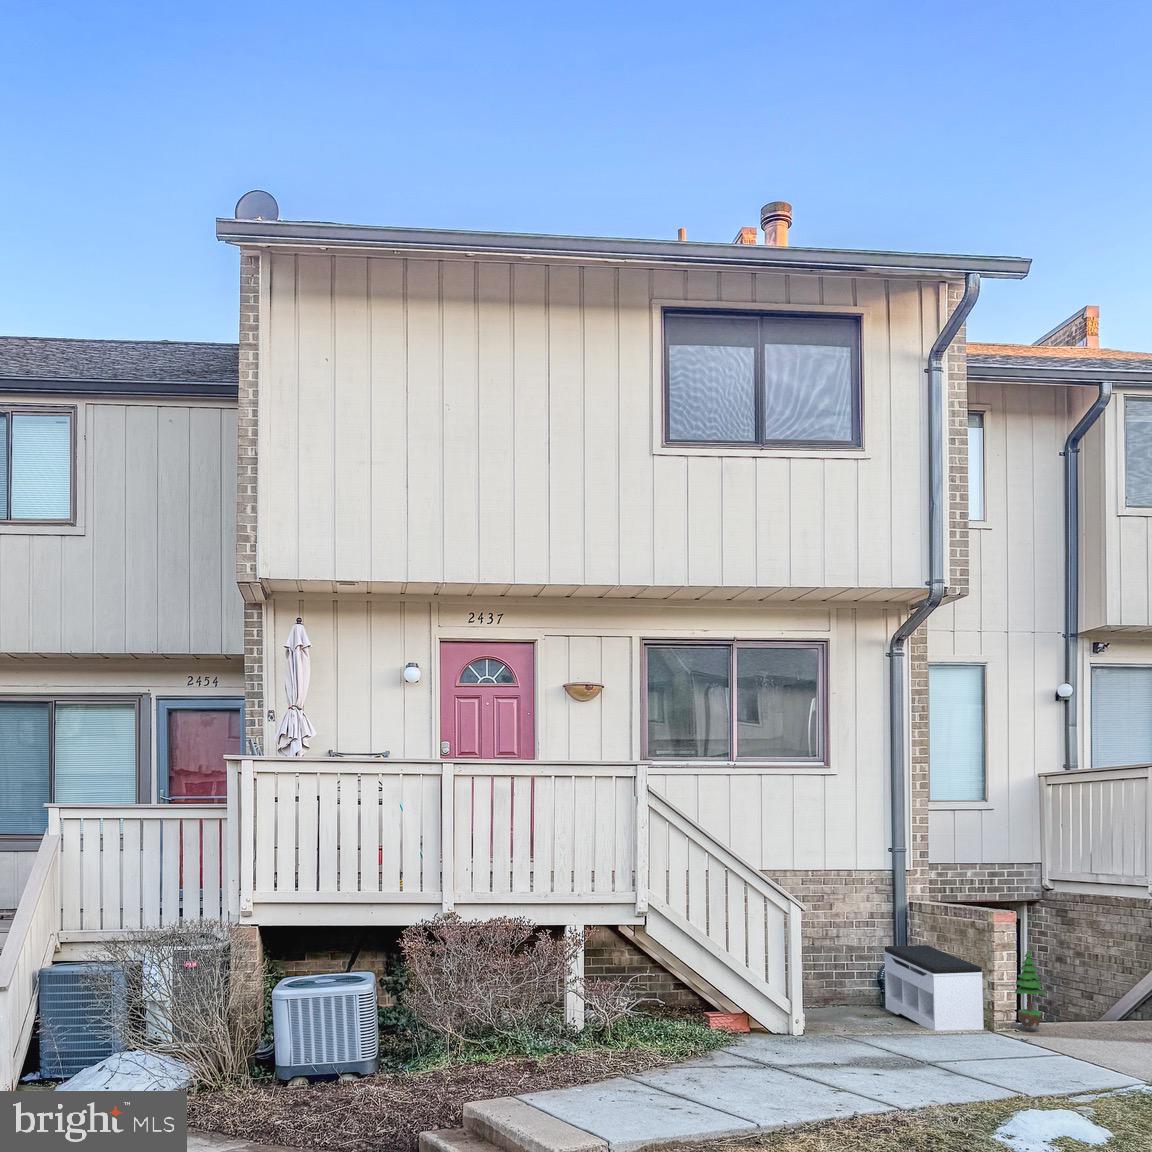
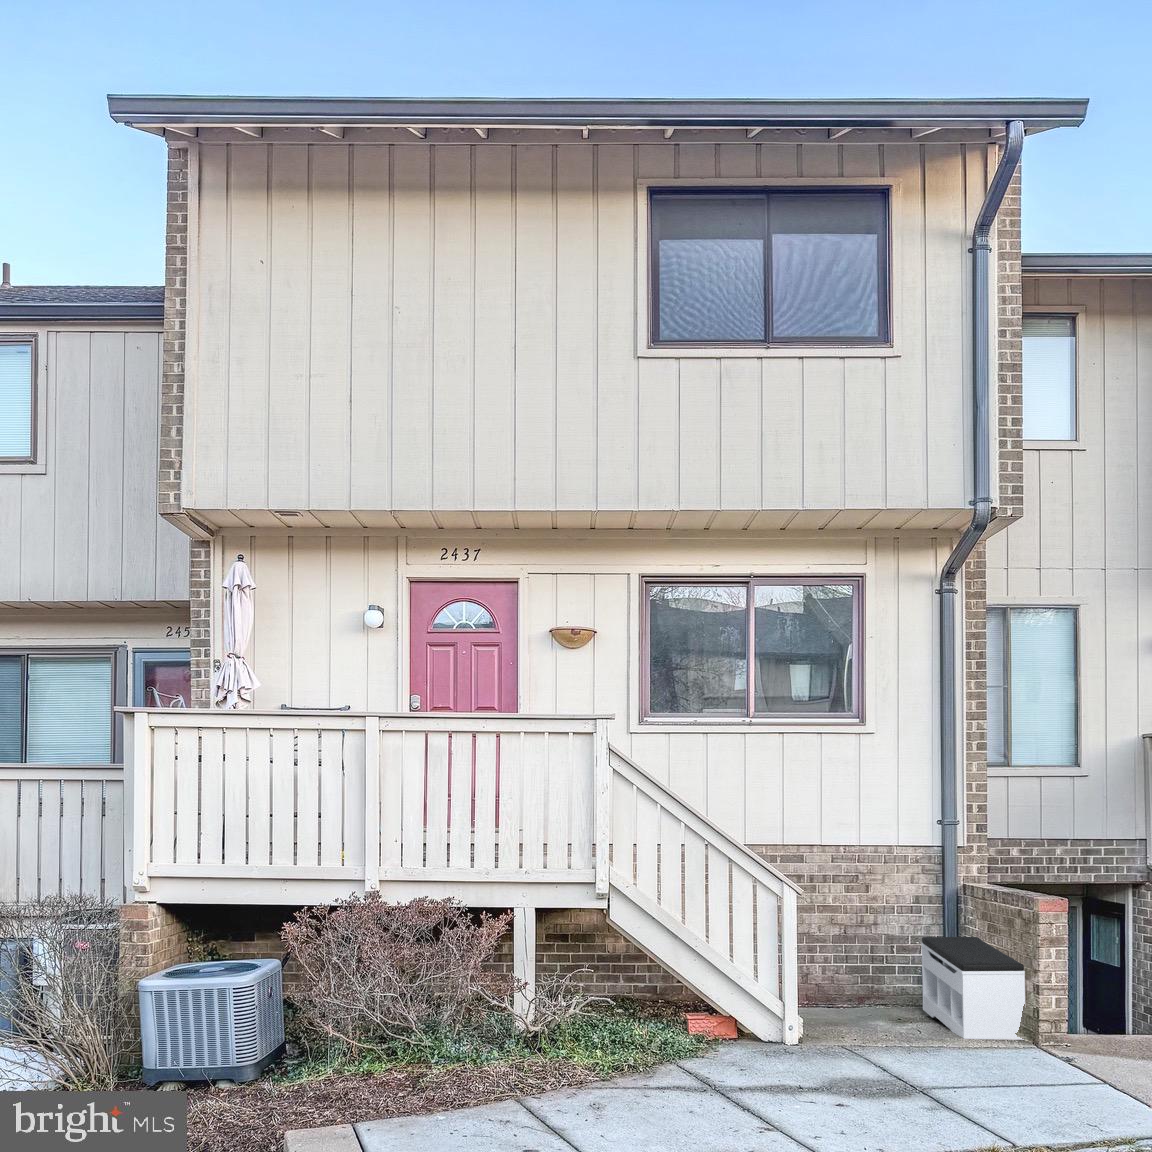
potted tree: present [1015,950,1044,1031] -> none [1064,945,1101,1044]

